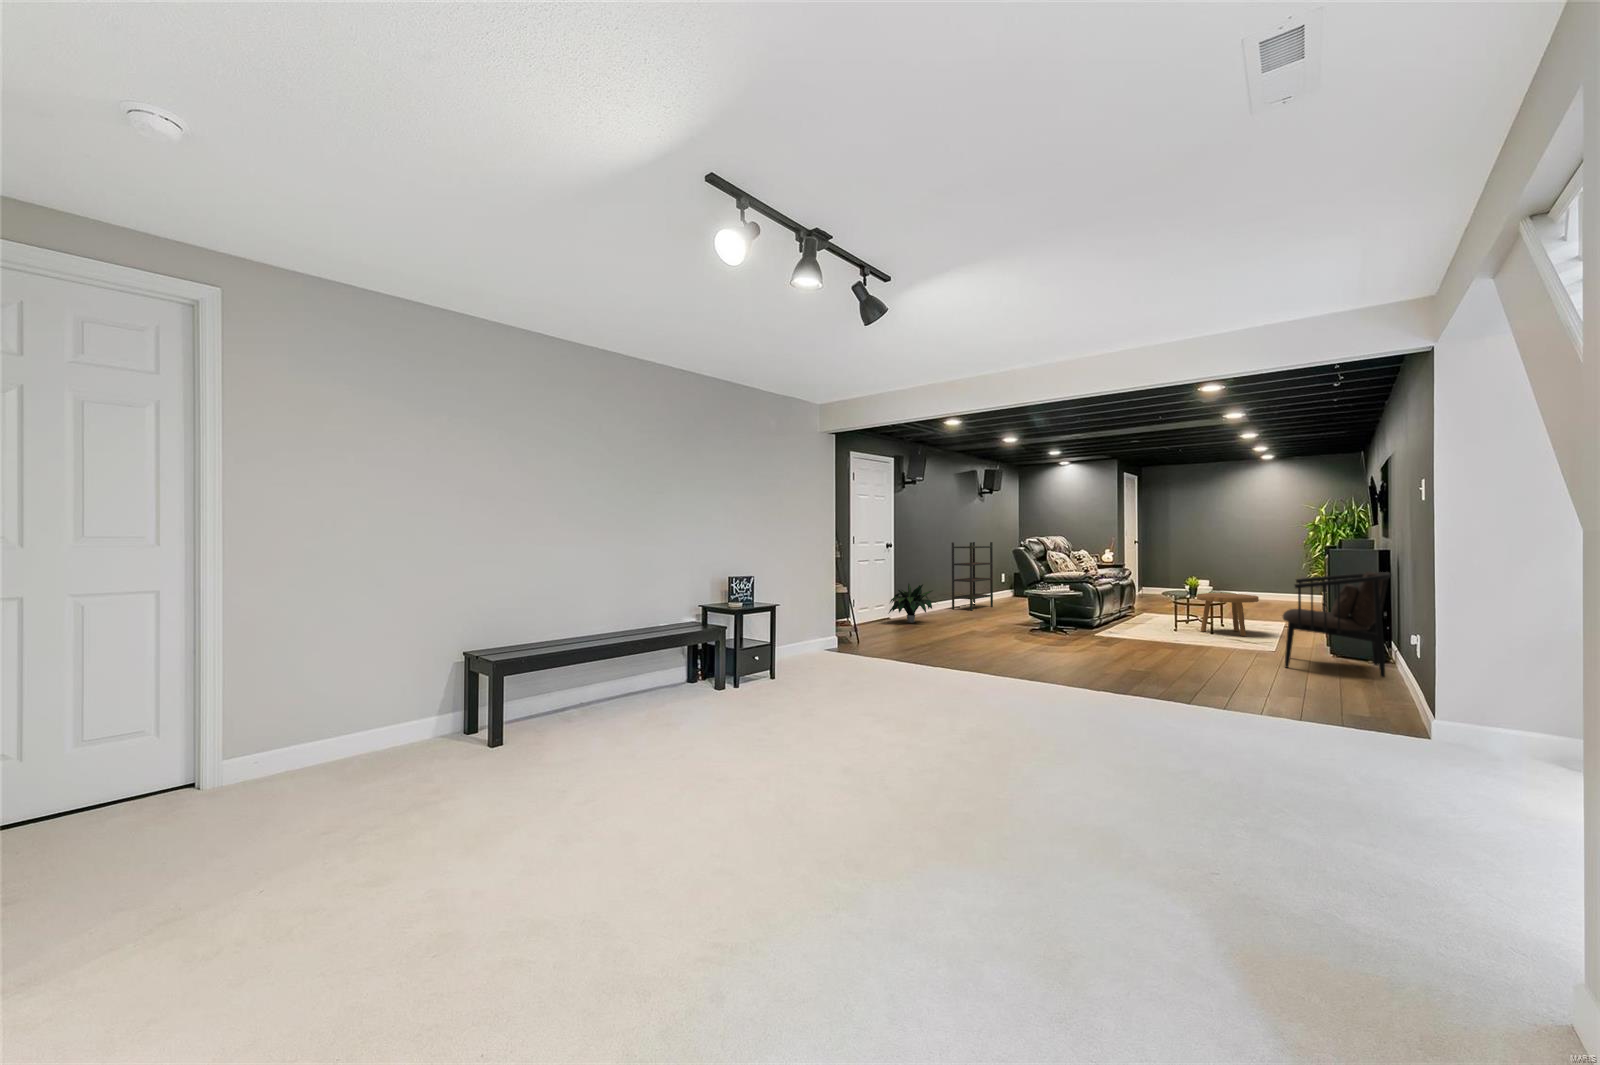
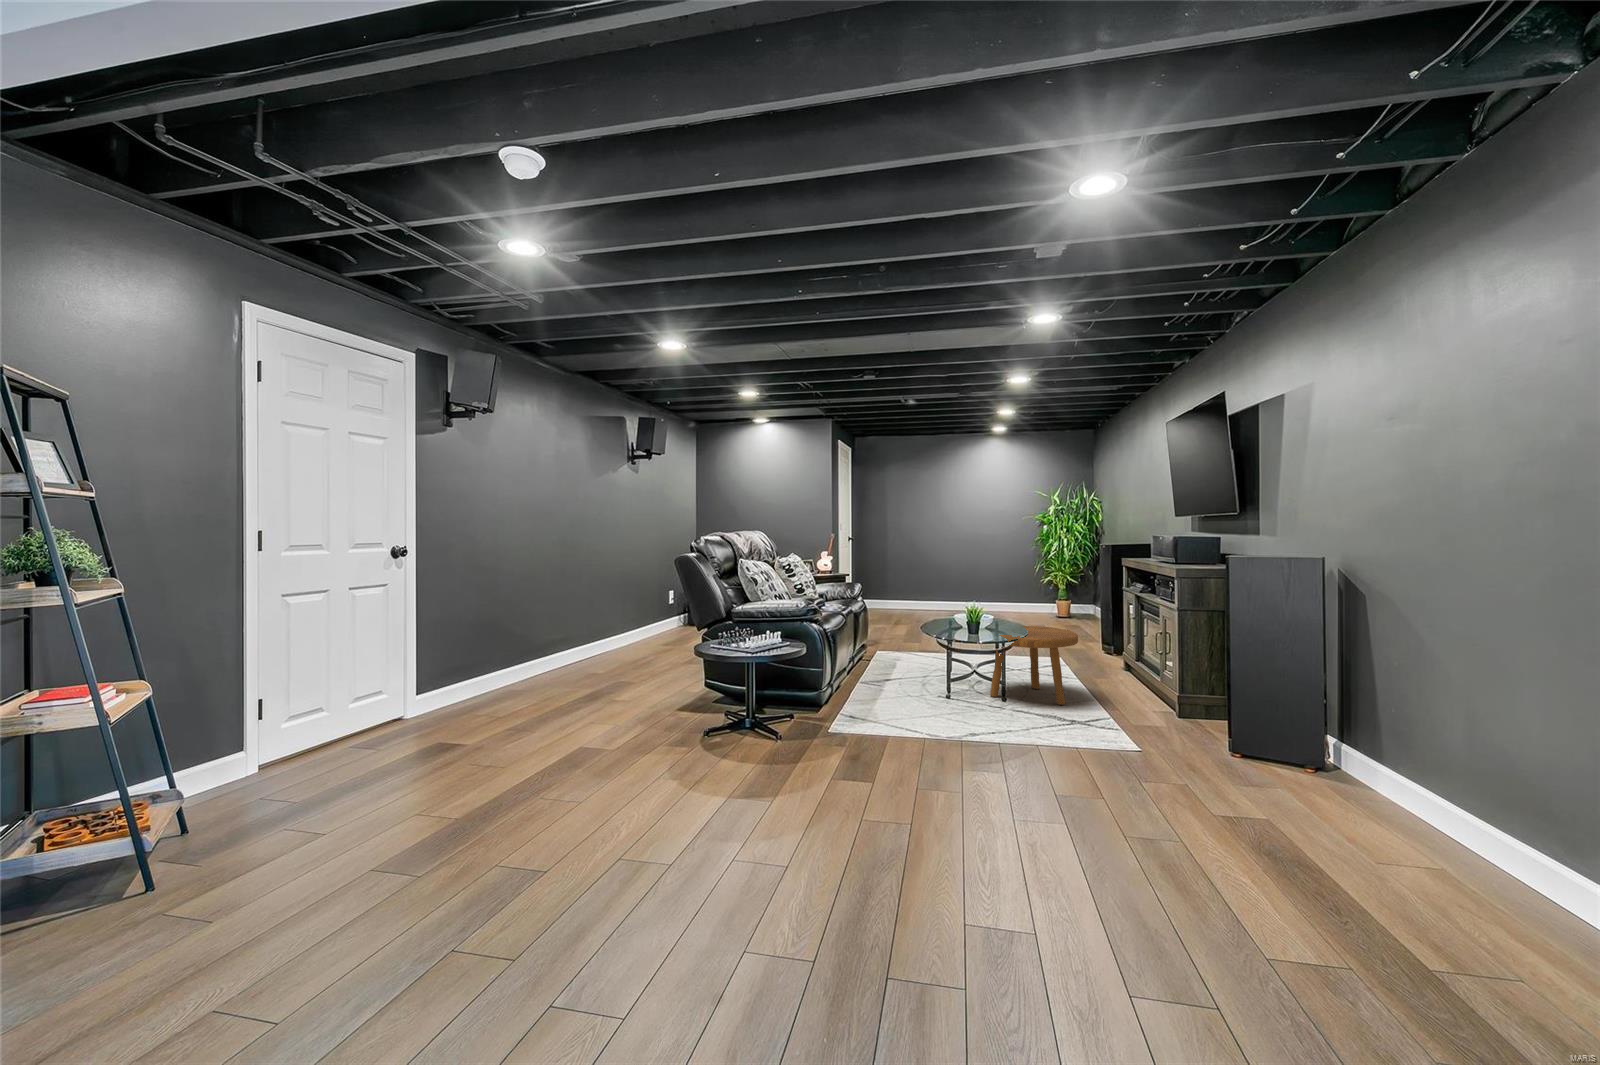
bookshelf: present [952,542,993,611] -> none [572,540,650,666]
armchair: present [1283,572,1391,677] -> none [1225,607,1534,884]
potted plant: present [889,584,936,623] -> none [376,636,512,731]

